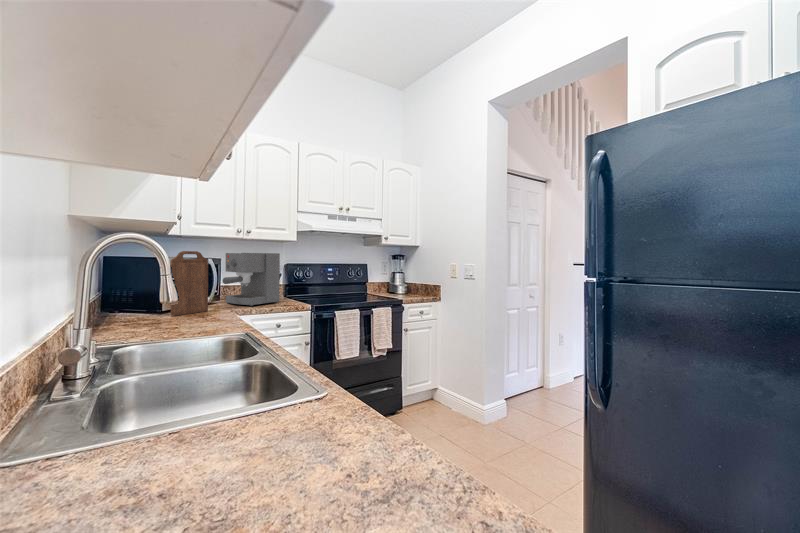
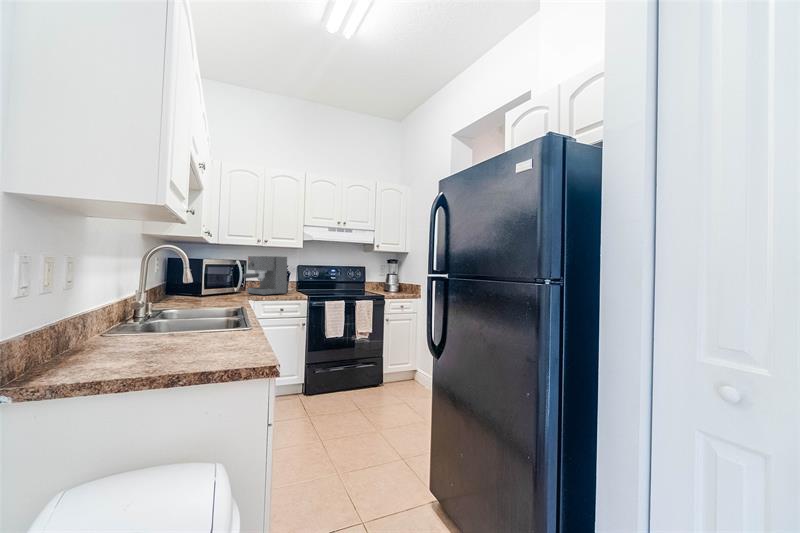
cutting board: present [171,251,208,316] -> none [205,254,232,299]

